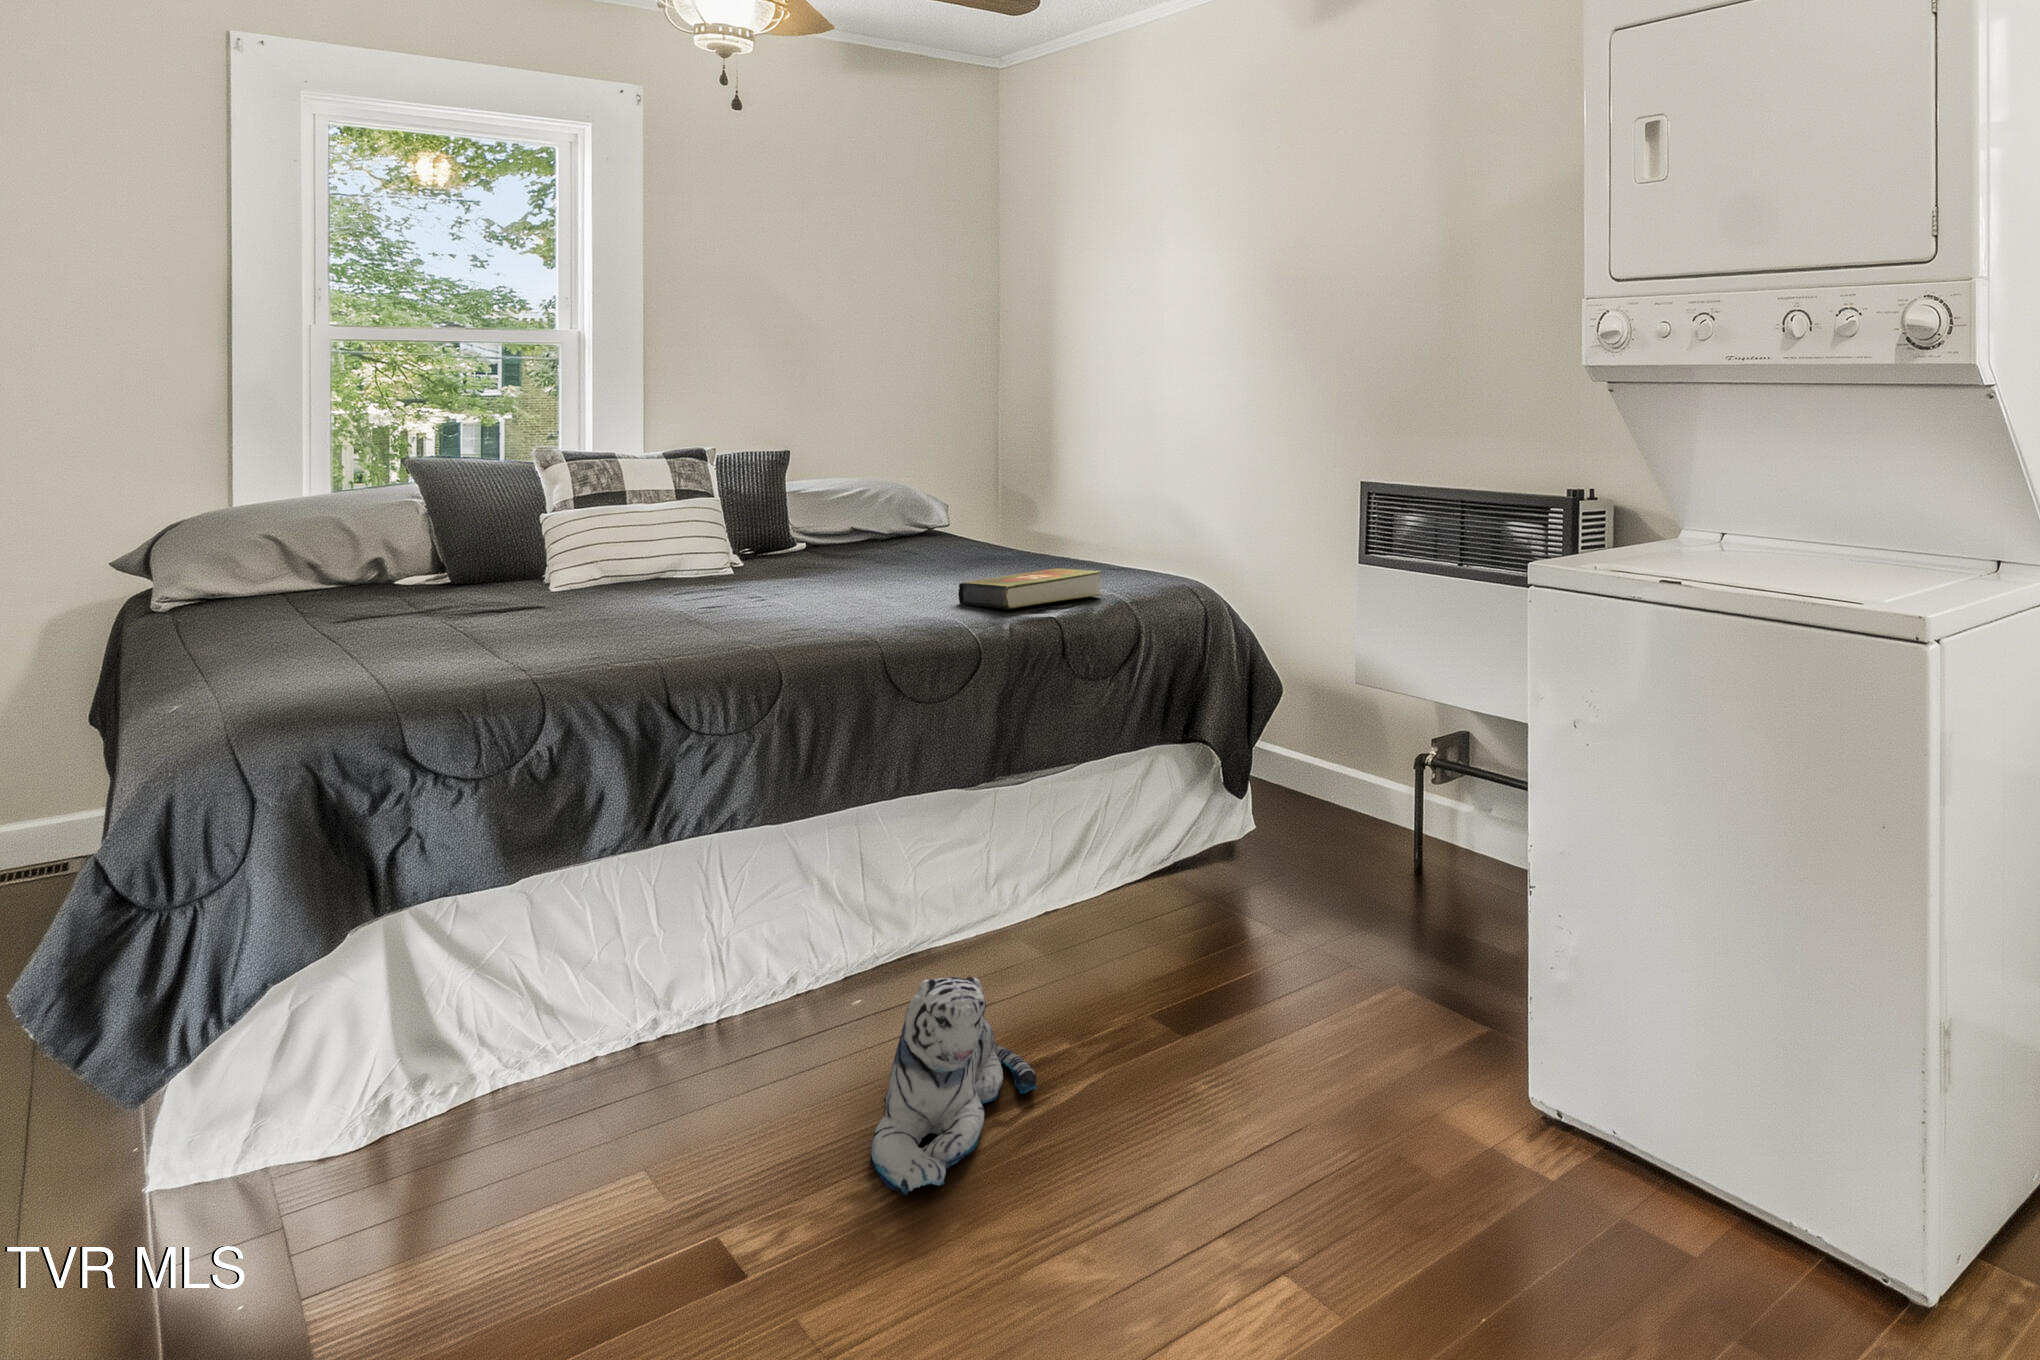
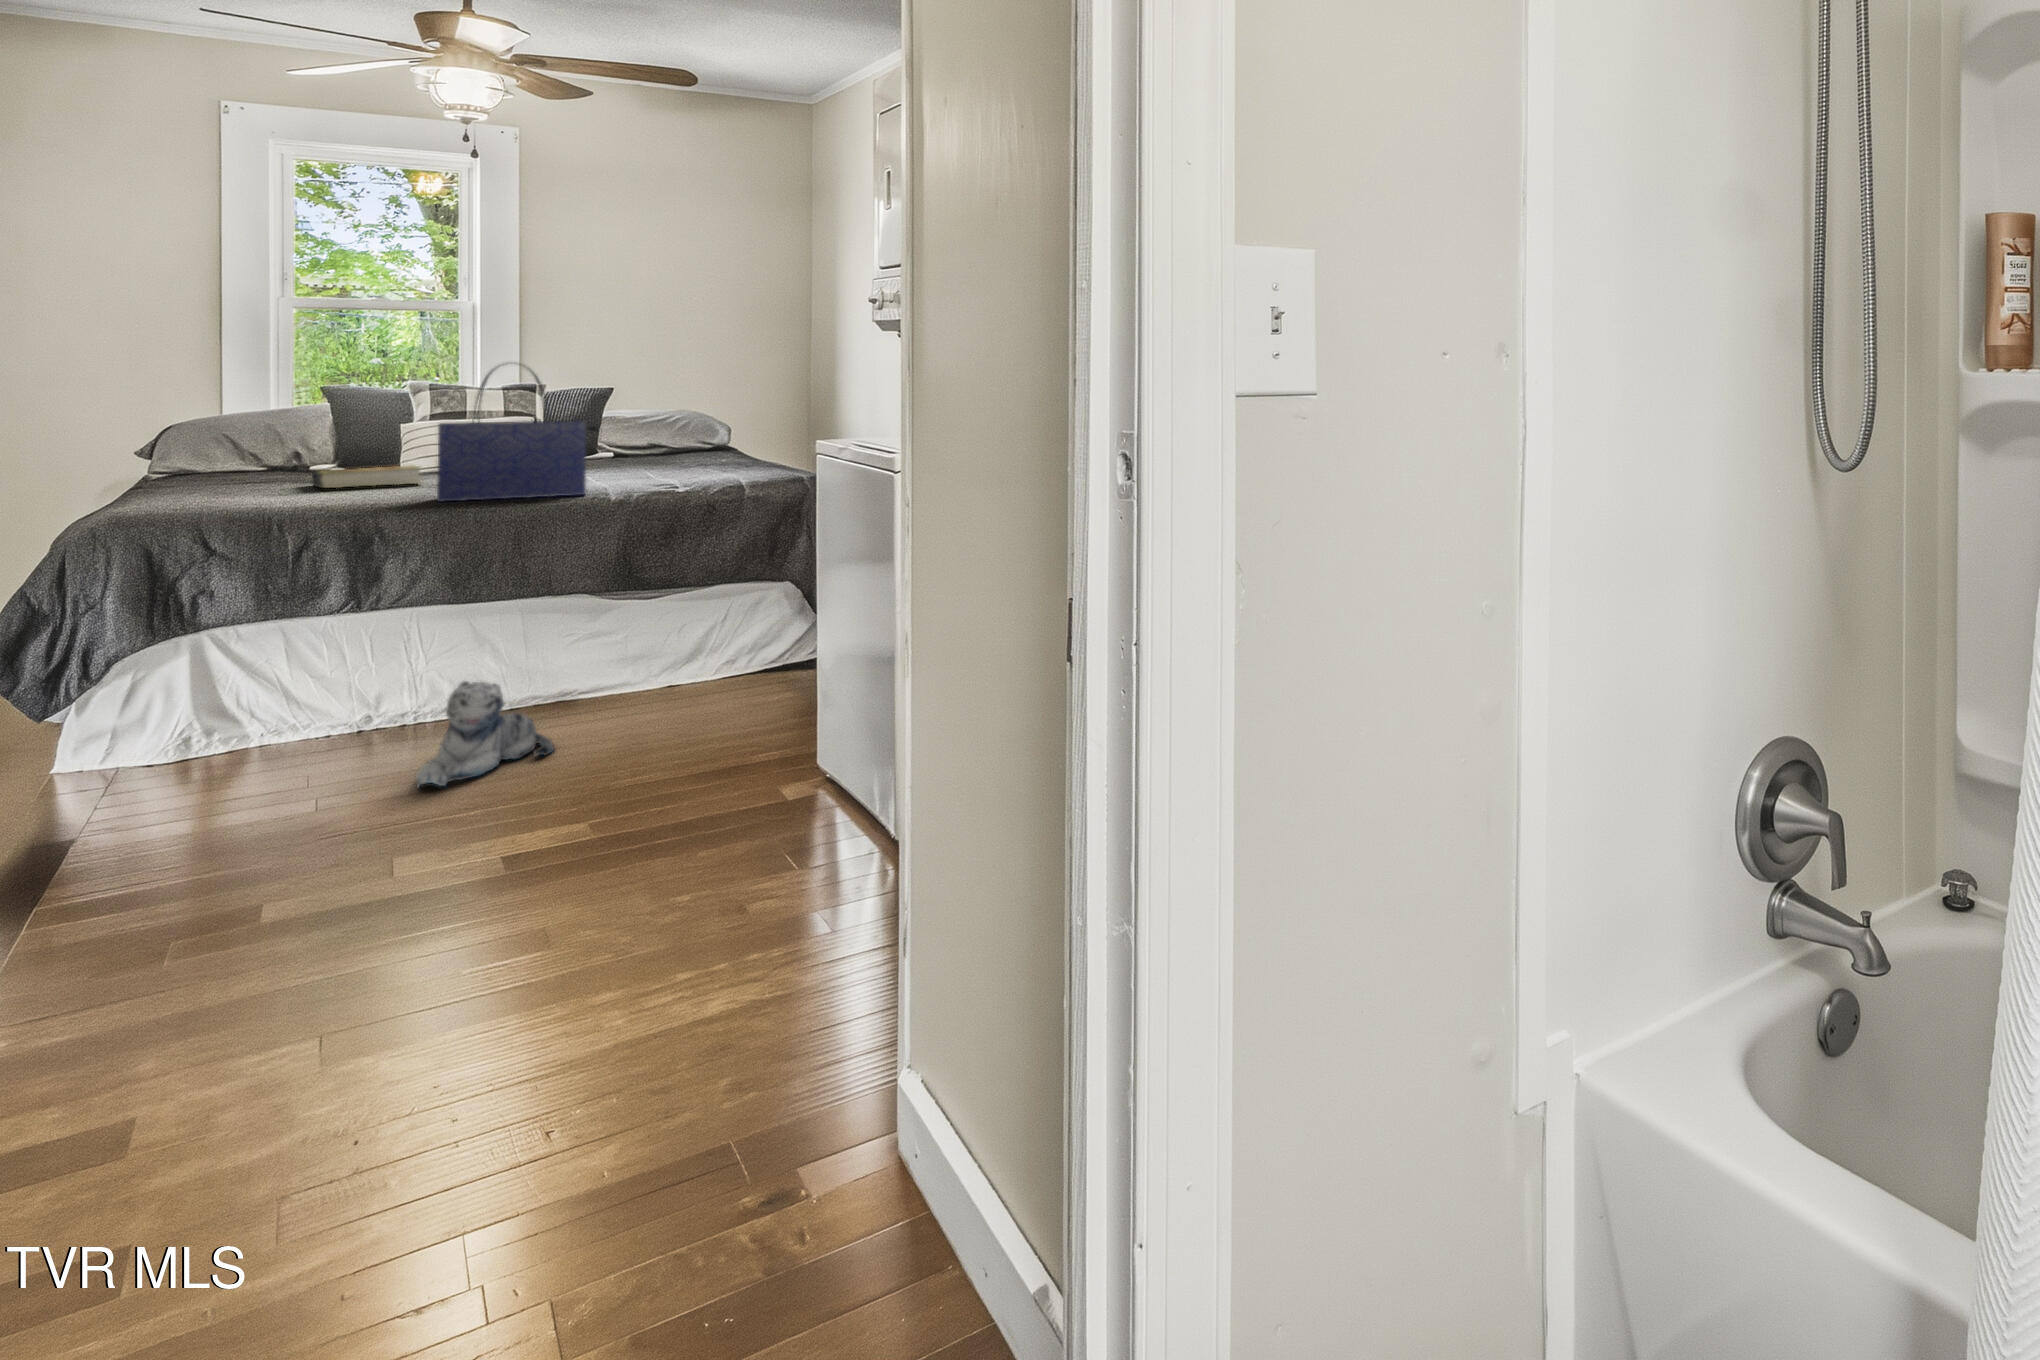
tote bag: none [732,422,953,651] -> present [437,362,598,501]
book: present [958,568,1102,609] -> present [312,465,422,488]

